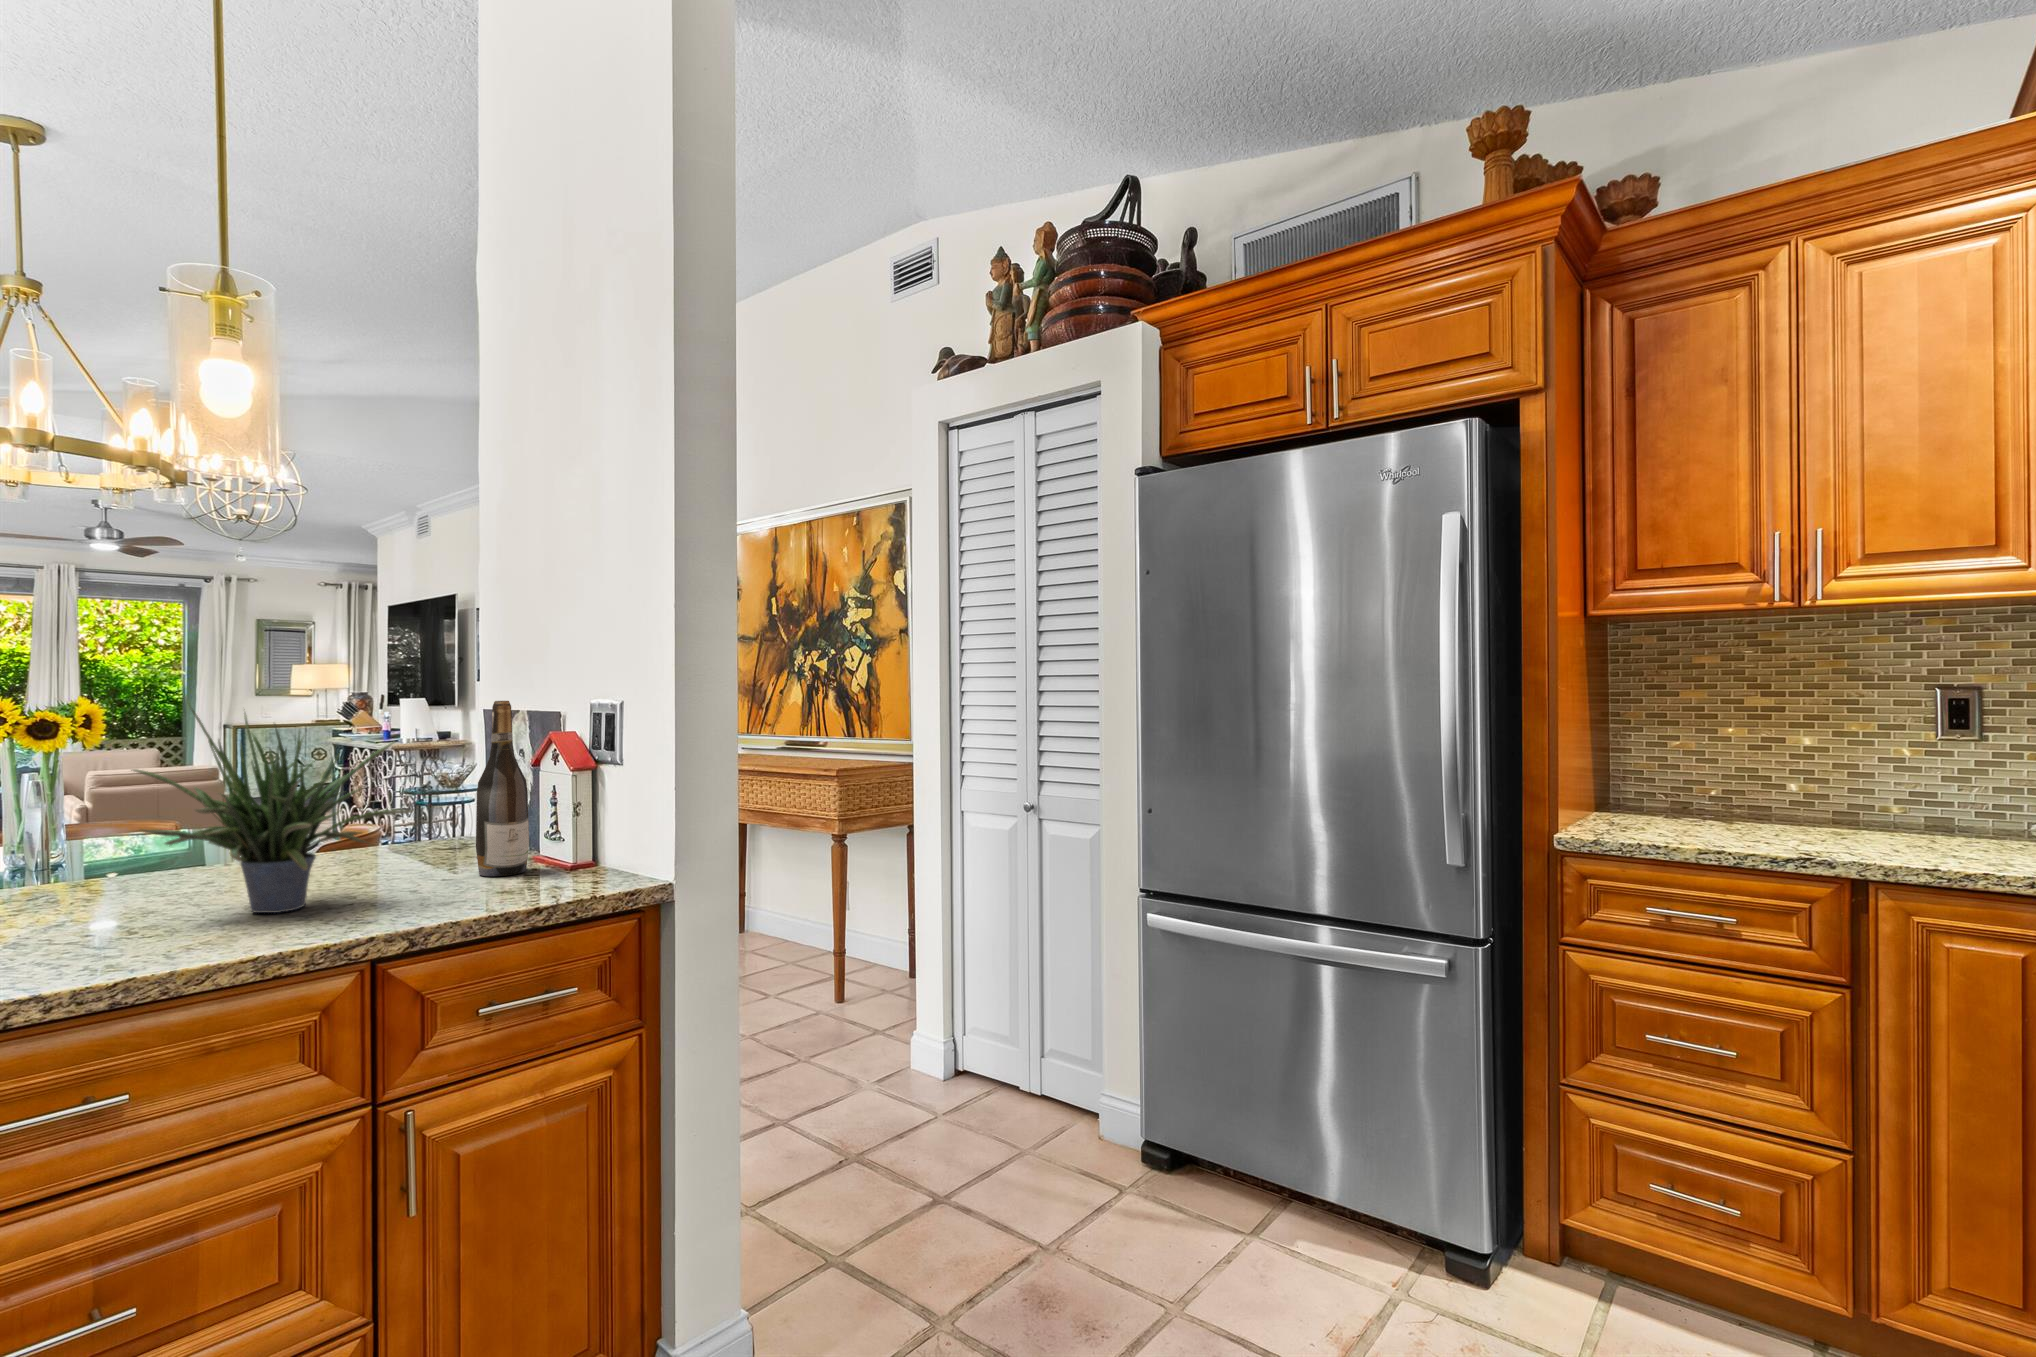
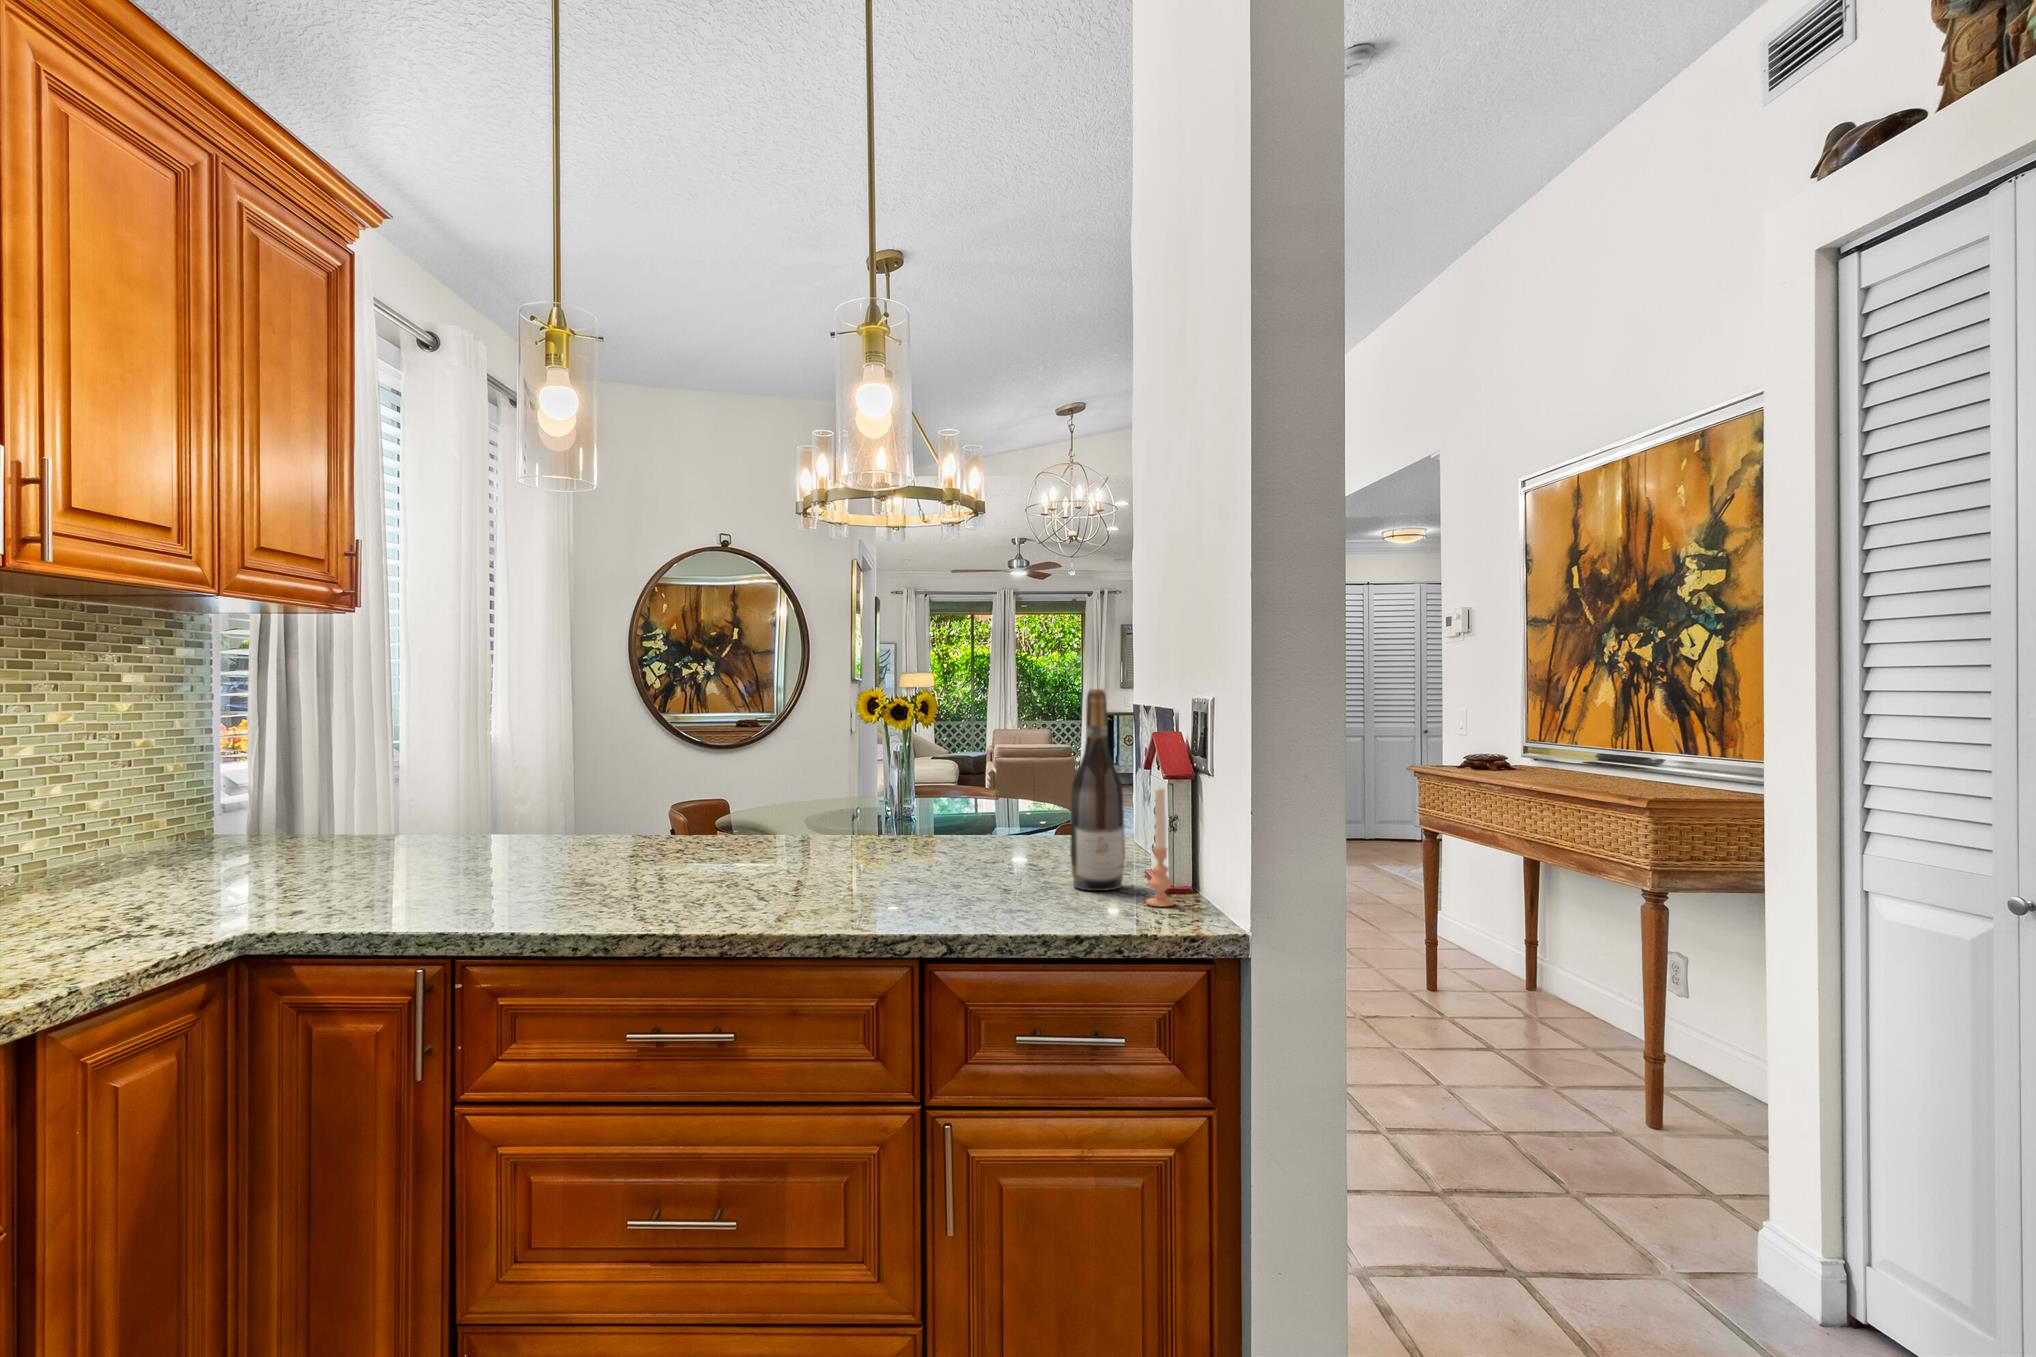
potted plant: present [133,707,412,913] -> none [766,678,980,899]
candle: none [566,780,592,879] -> present [1146,787,1175,907]

